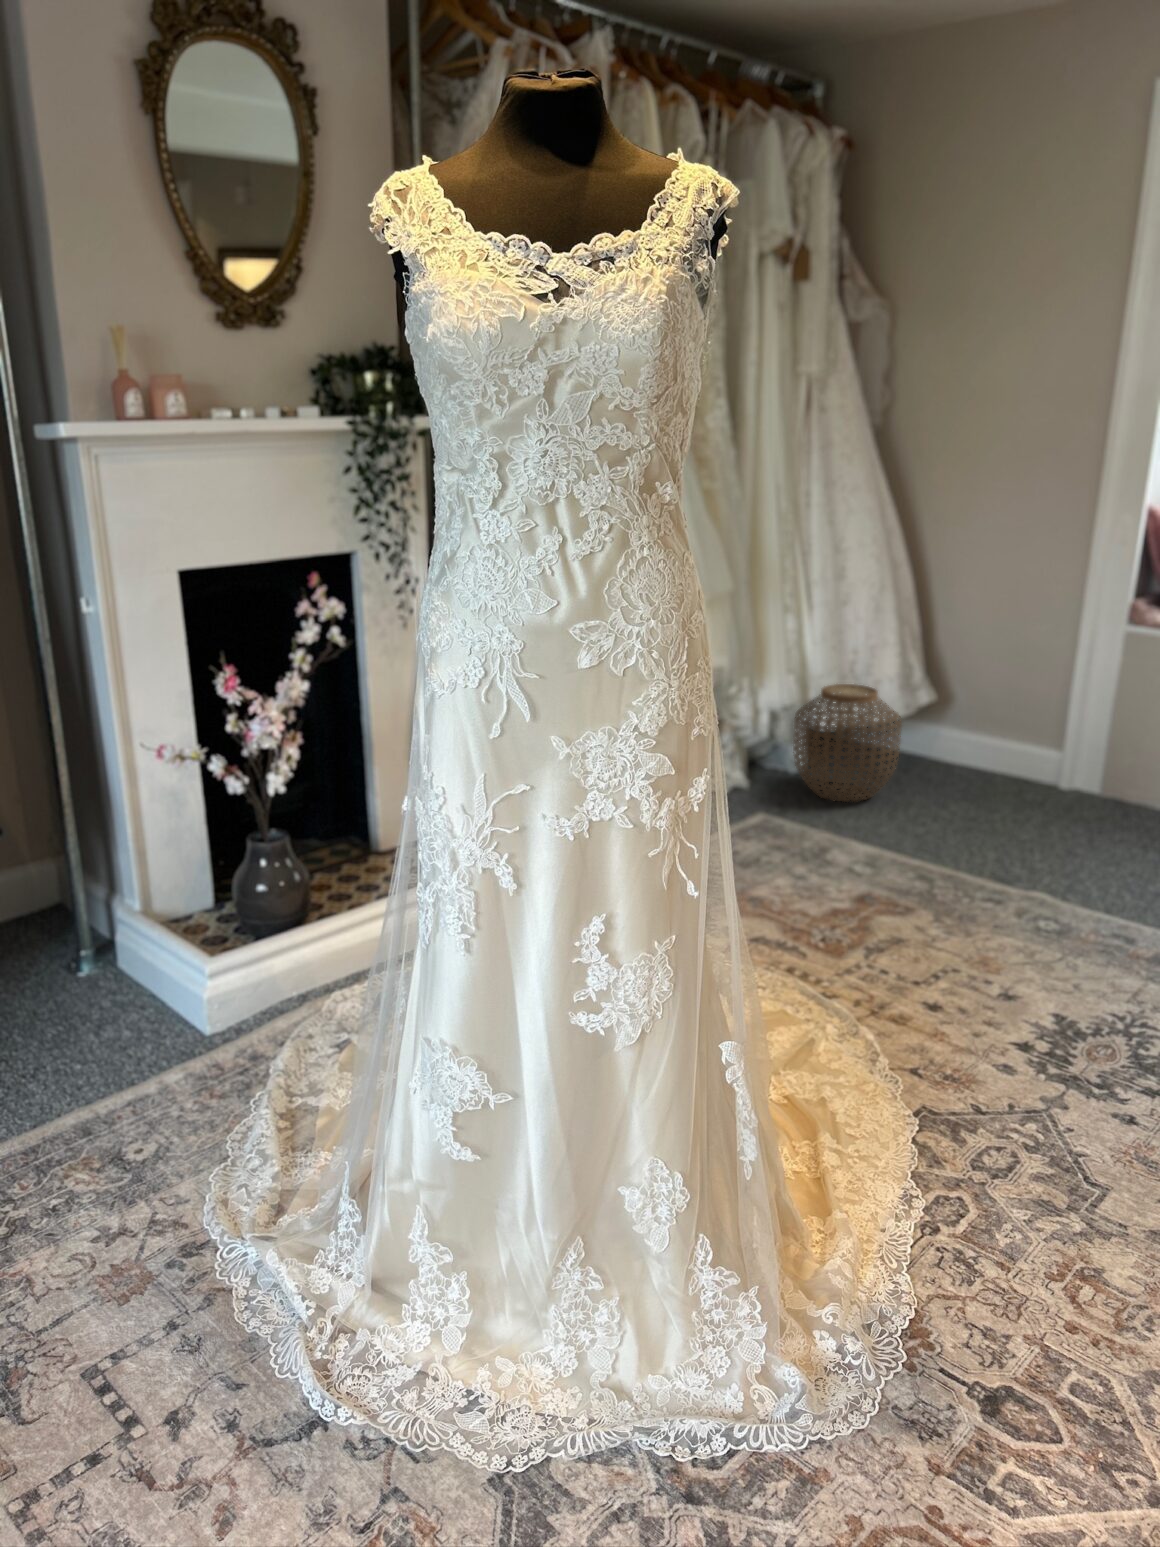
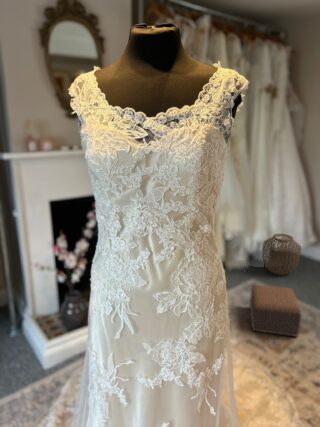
footstool: none [764,803,901,921] -> present [249,285,302,337]

